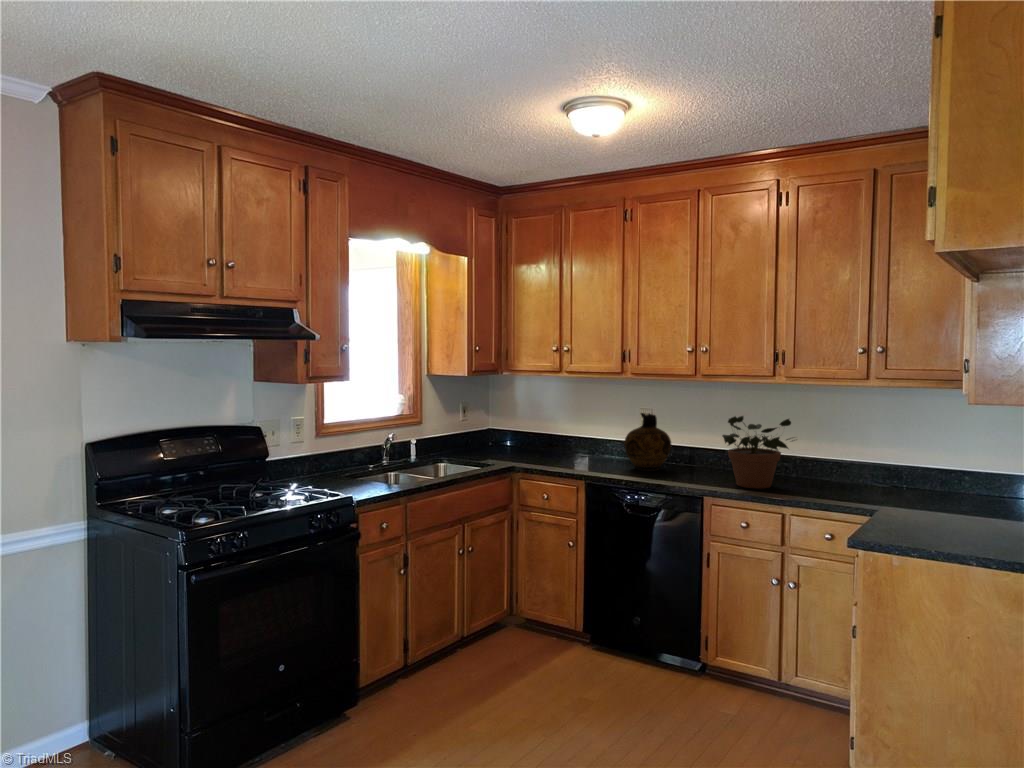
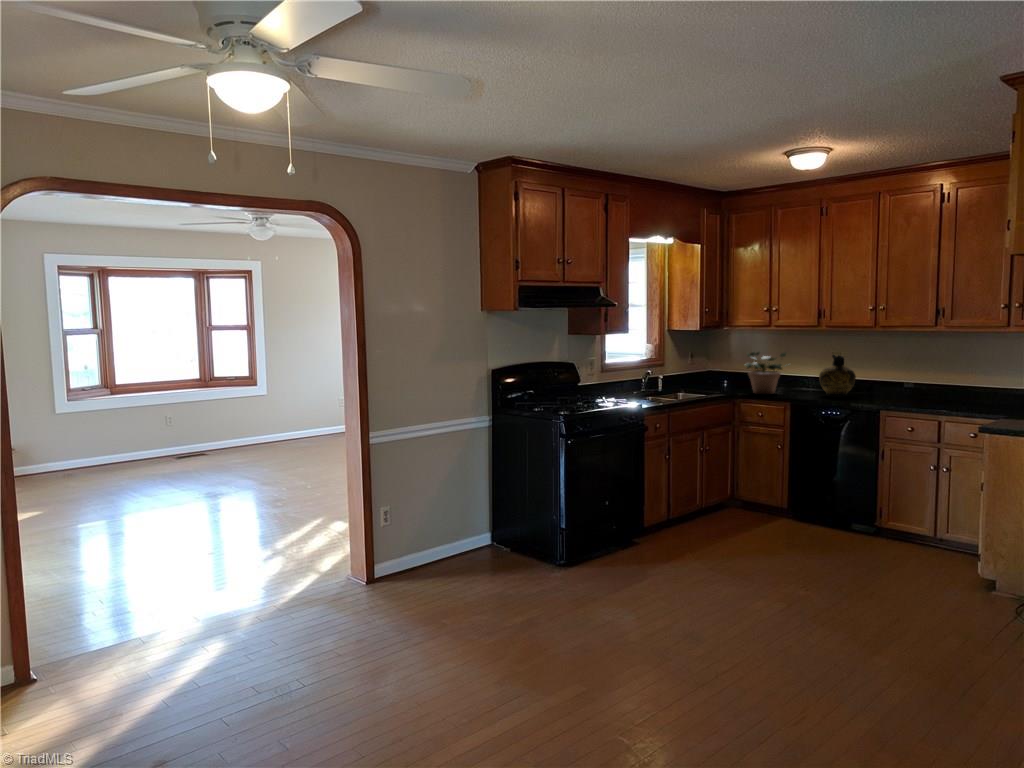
potted plant: present [722,416,793,489] -> present [746,352,786,394]

